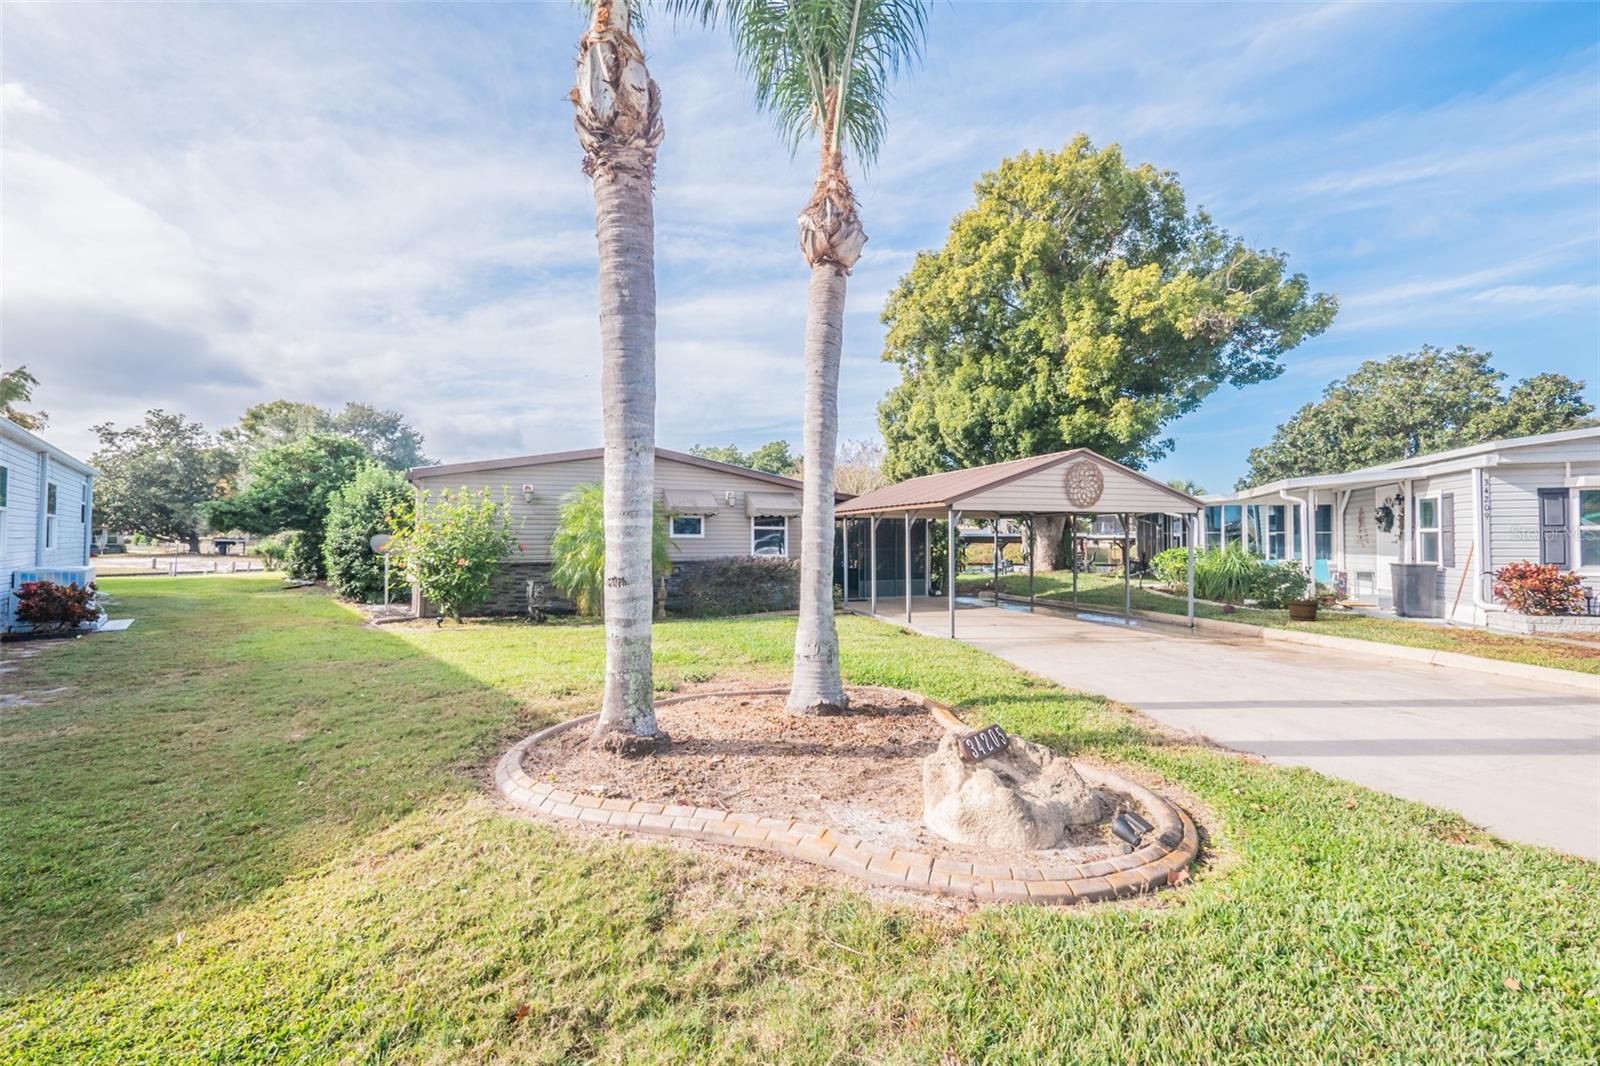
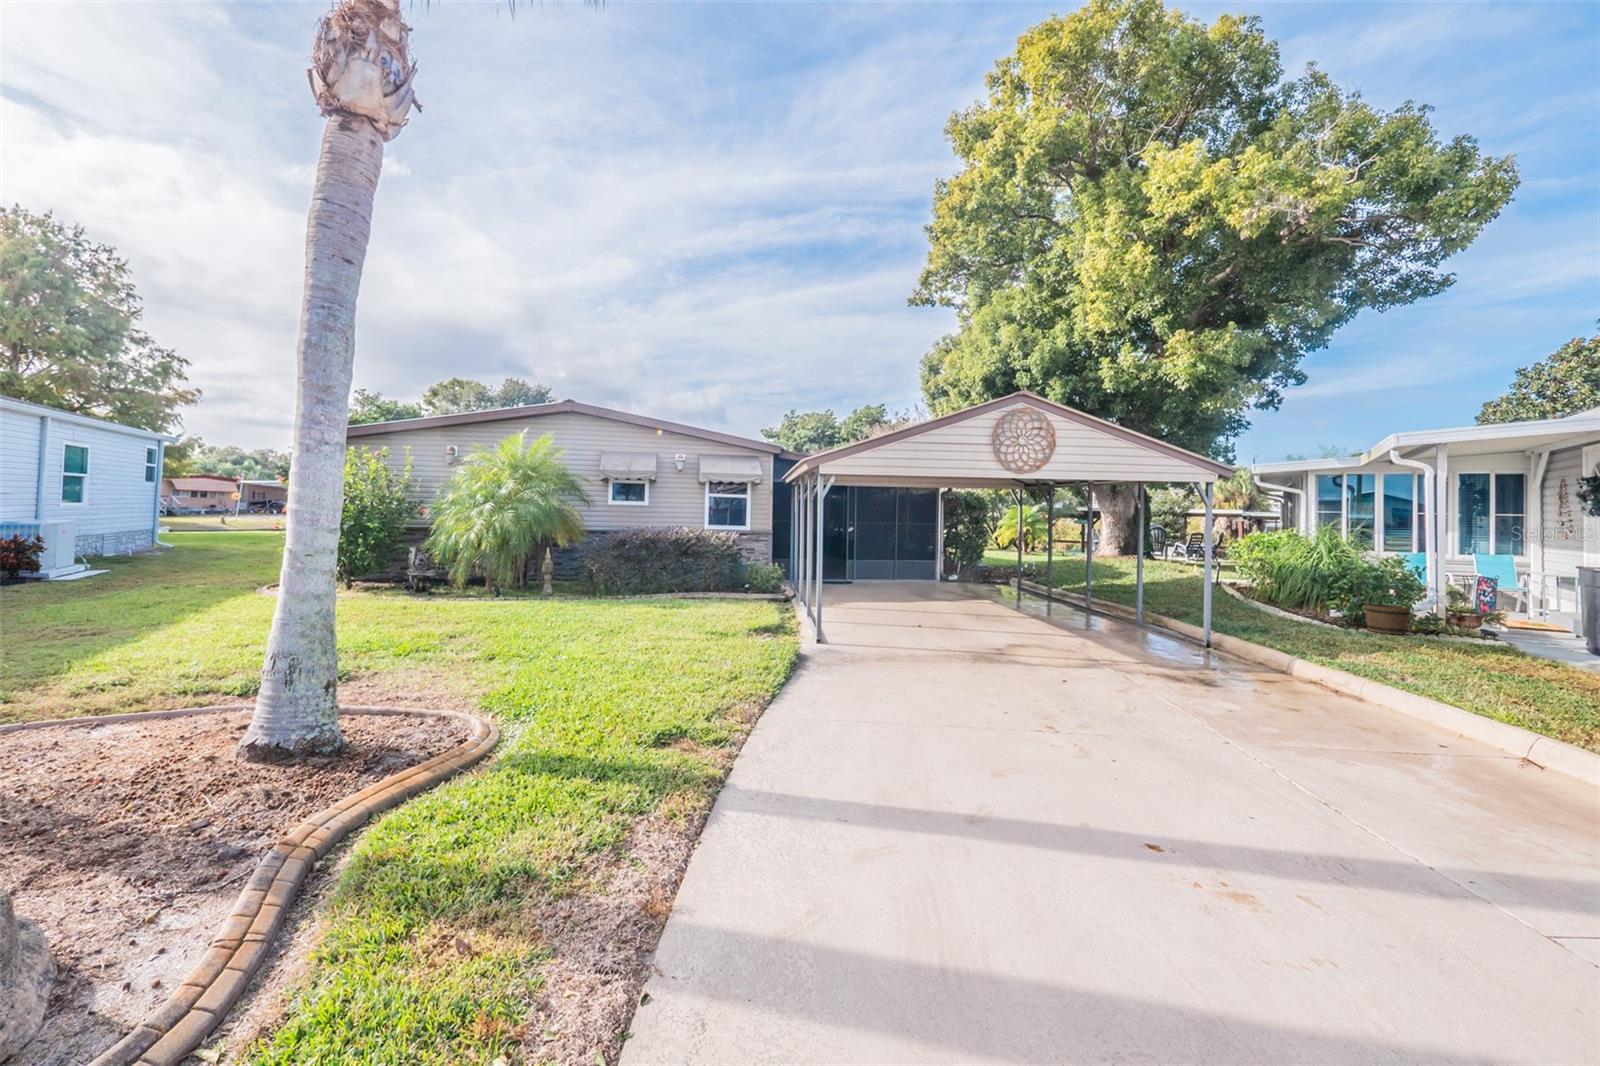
decorative plant: present [1223,588,1234,613] -> none [1264,582,1310,617]

